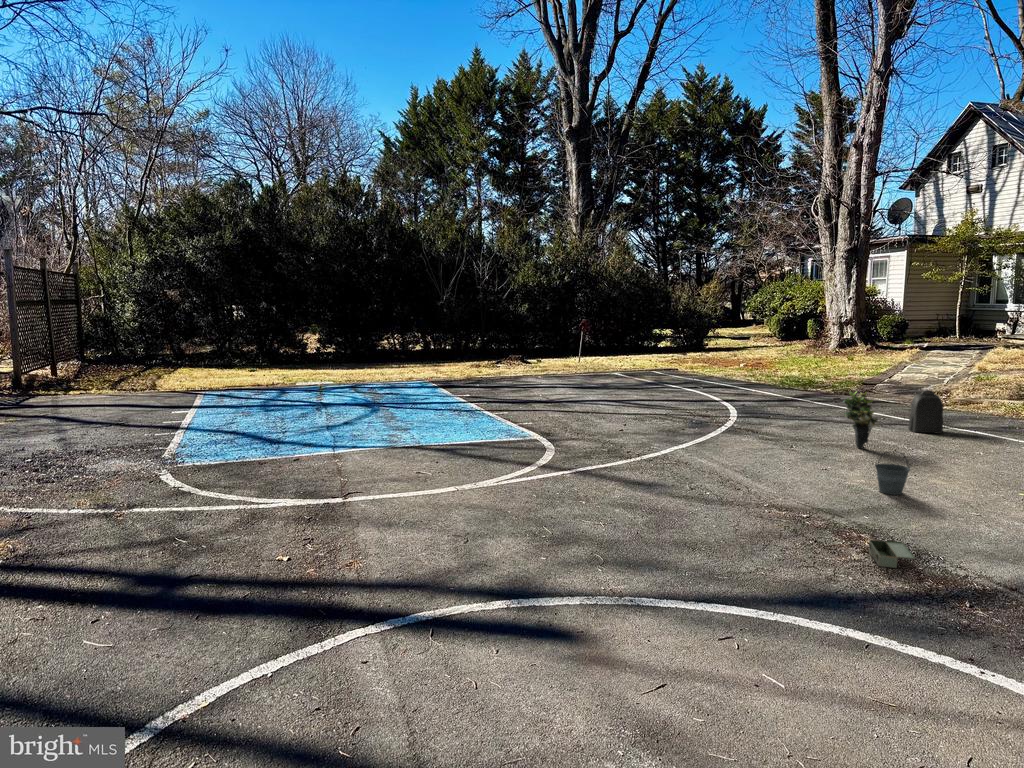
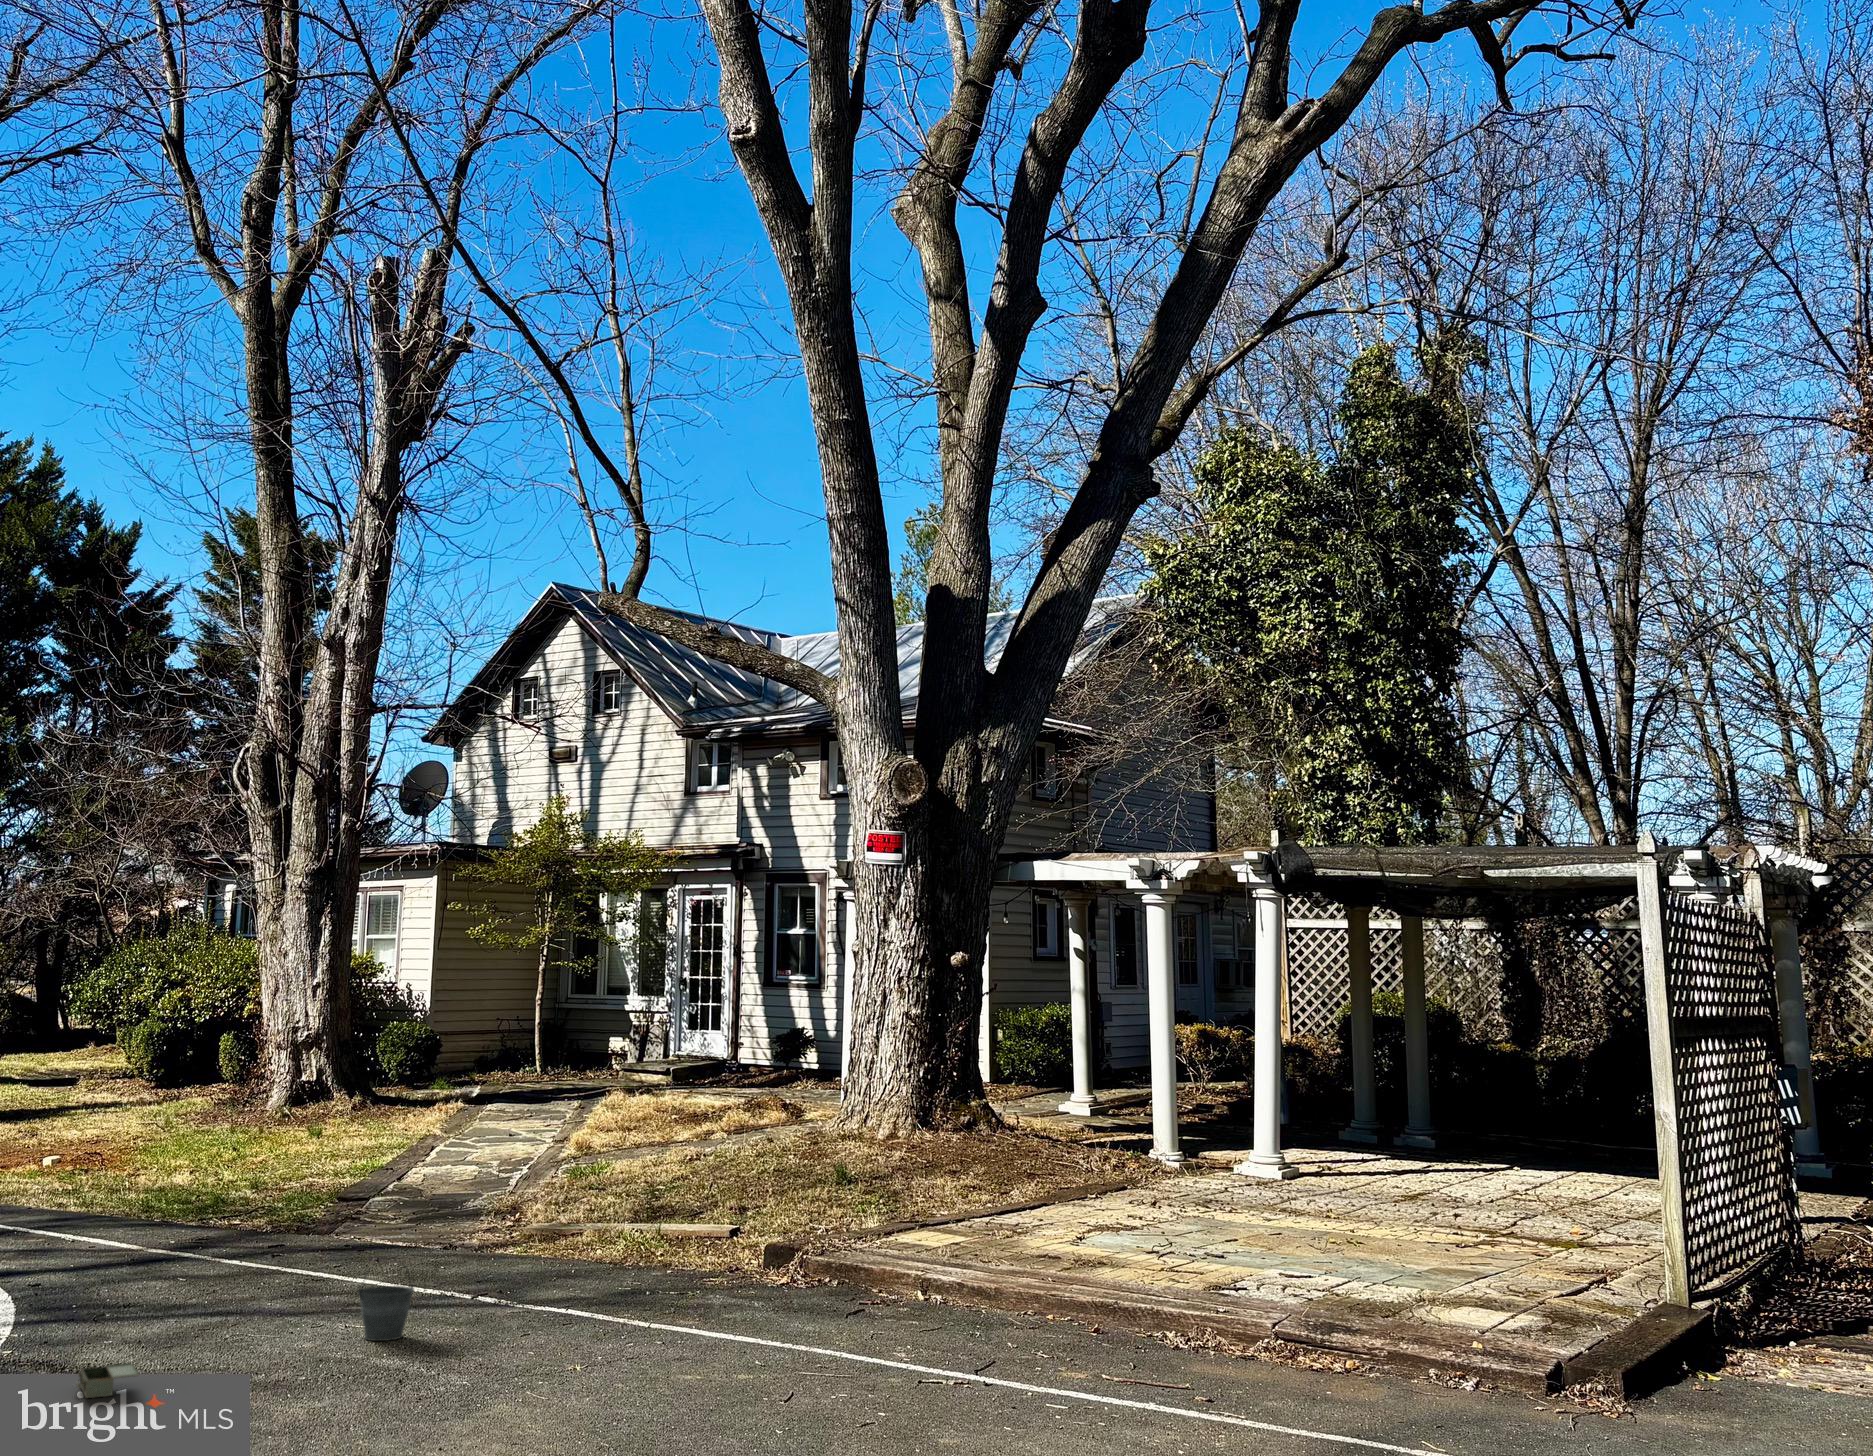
backpack: present [908,390,943,434] -> none [424,1164,483,1249]
potted plant: present [843,392,878,448] -> none [301,1169,368,1286]
toolbox: present [869,540,915,568] -> present [76,1363,139,1398]

